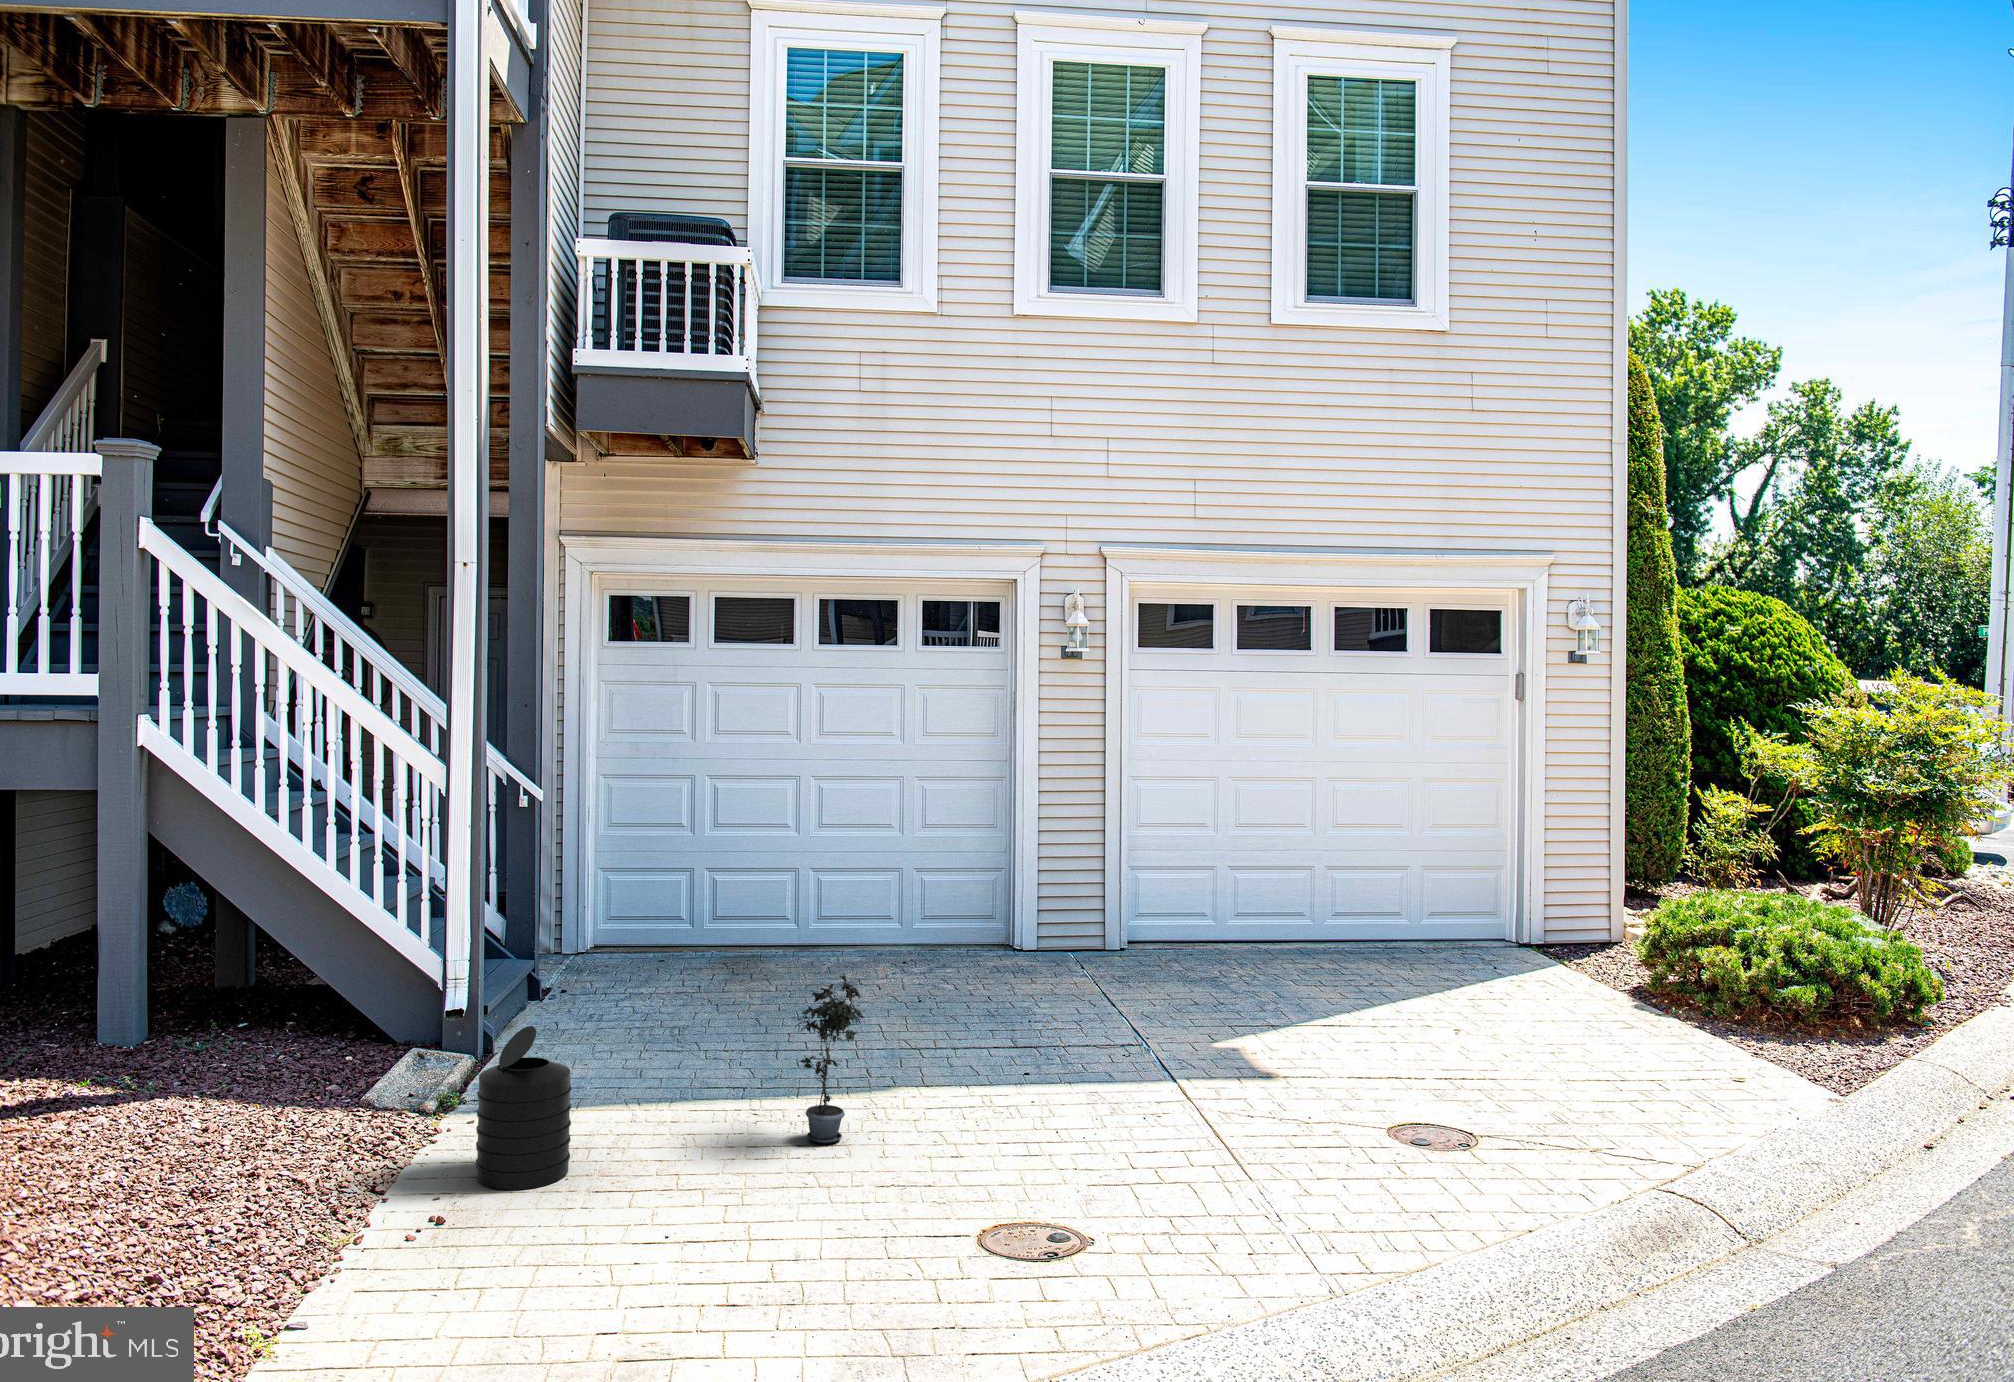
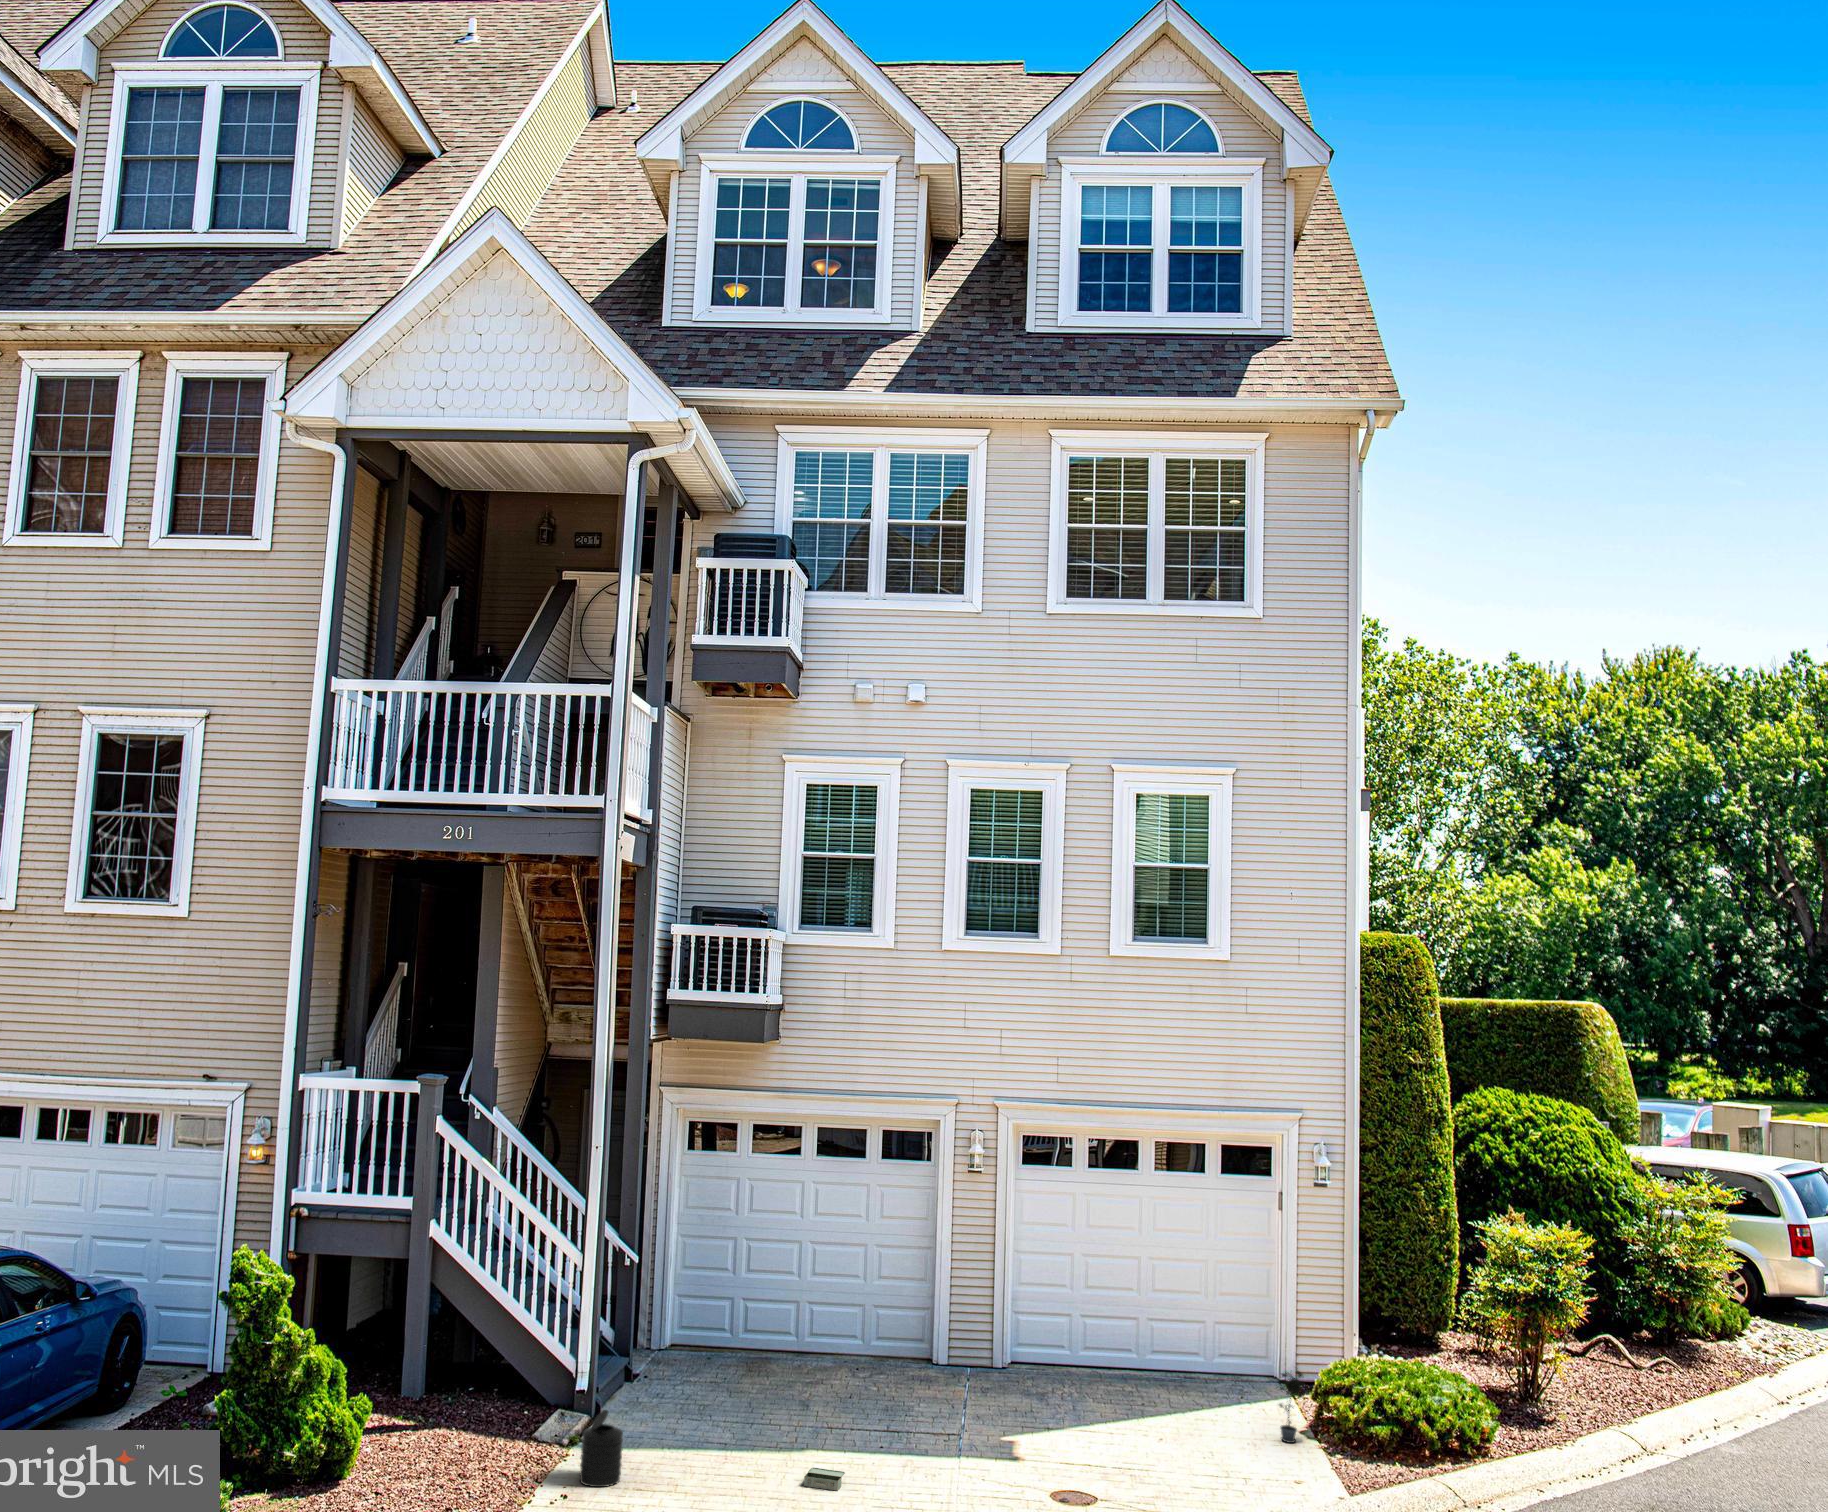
potted plant: present [795,976,865,1144] -> present [1279,1368,1305,1443]
toolbox: none [956,1109,1029,1148] -> present [804,1468,845,1491]

